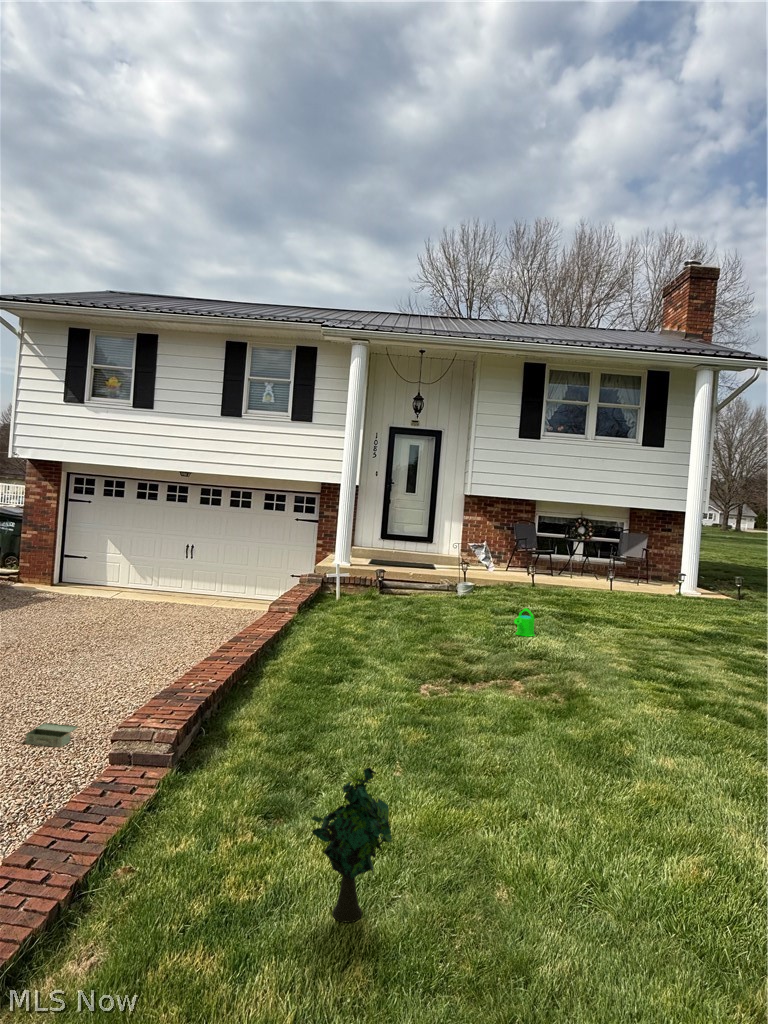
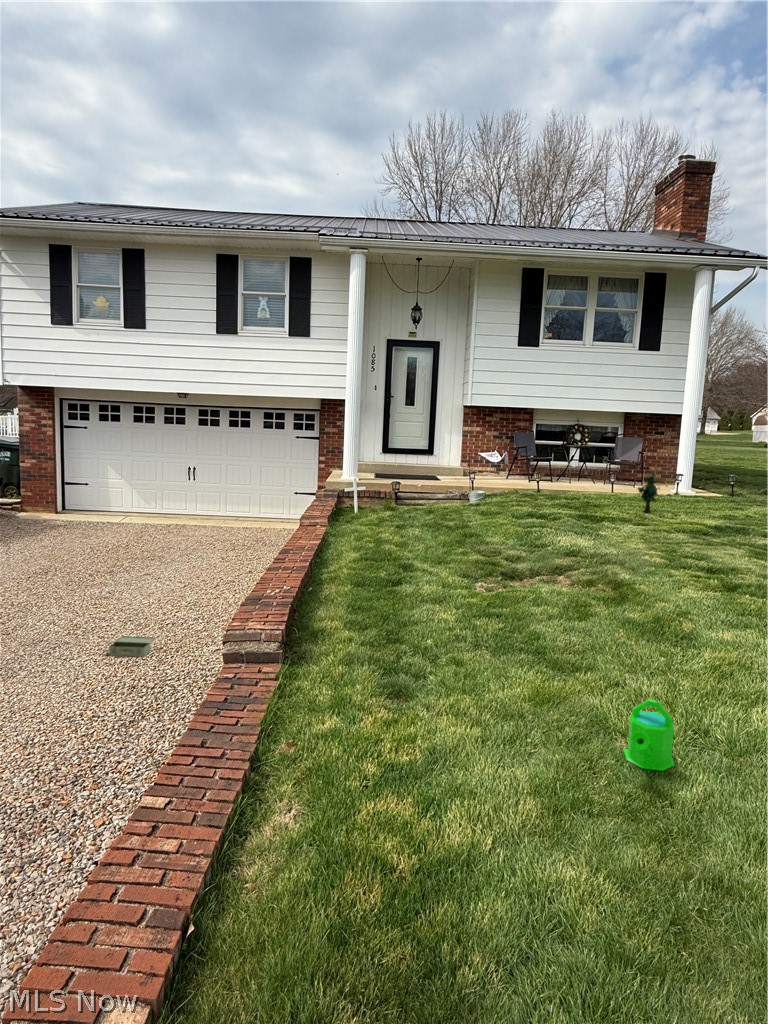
watering can: present [514,608,535,636] -> present [624,699,675,771]
decorative plant: present [311,767,393,923] -> present [638,474,660,513]

